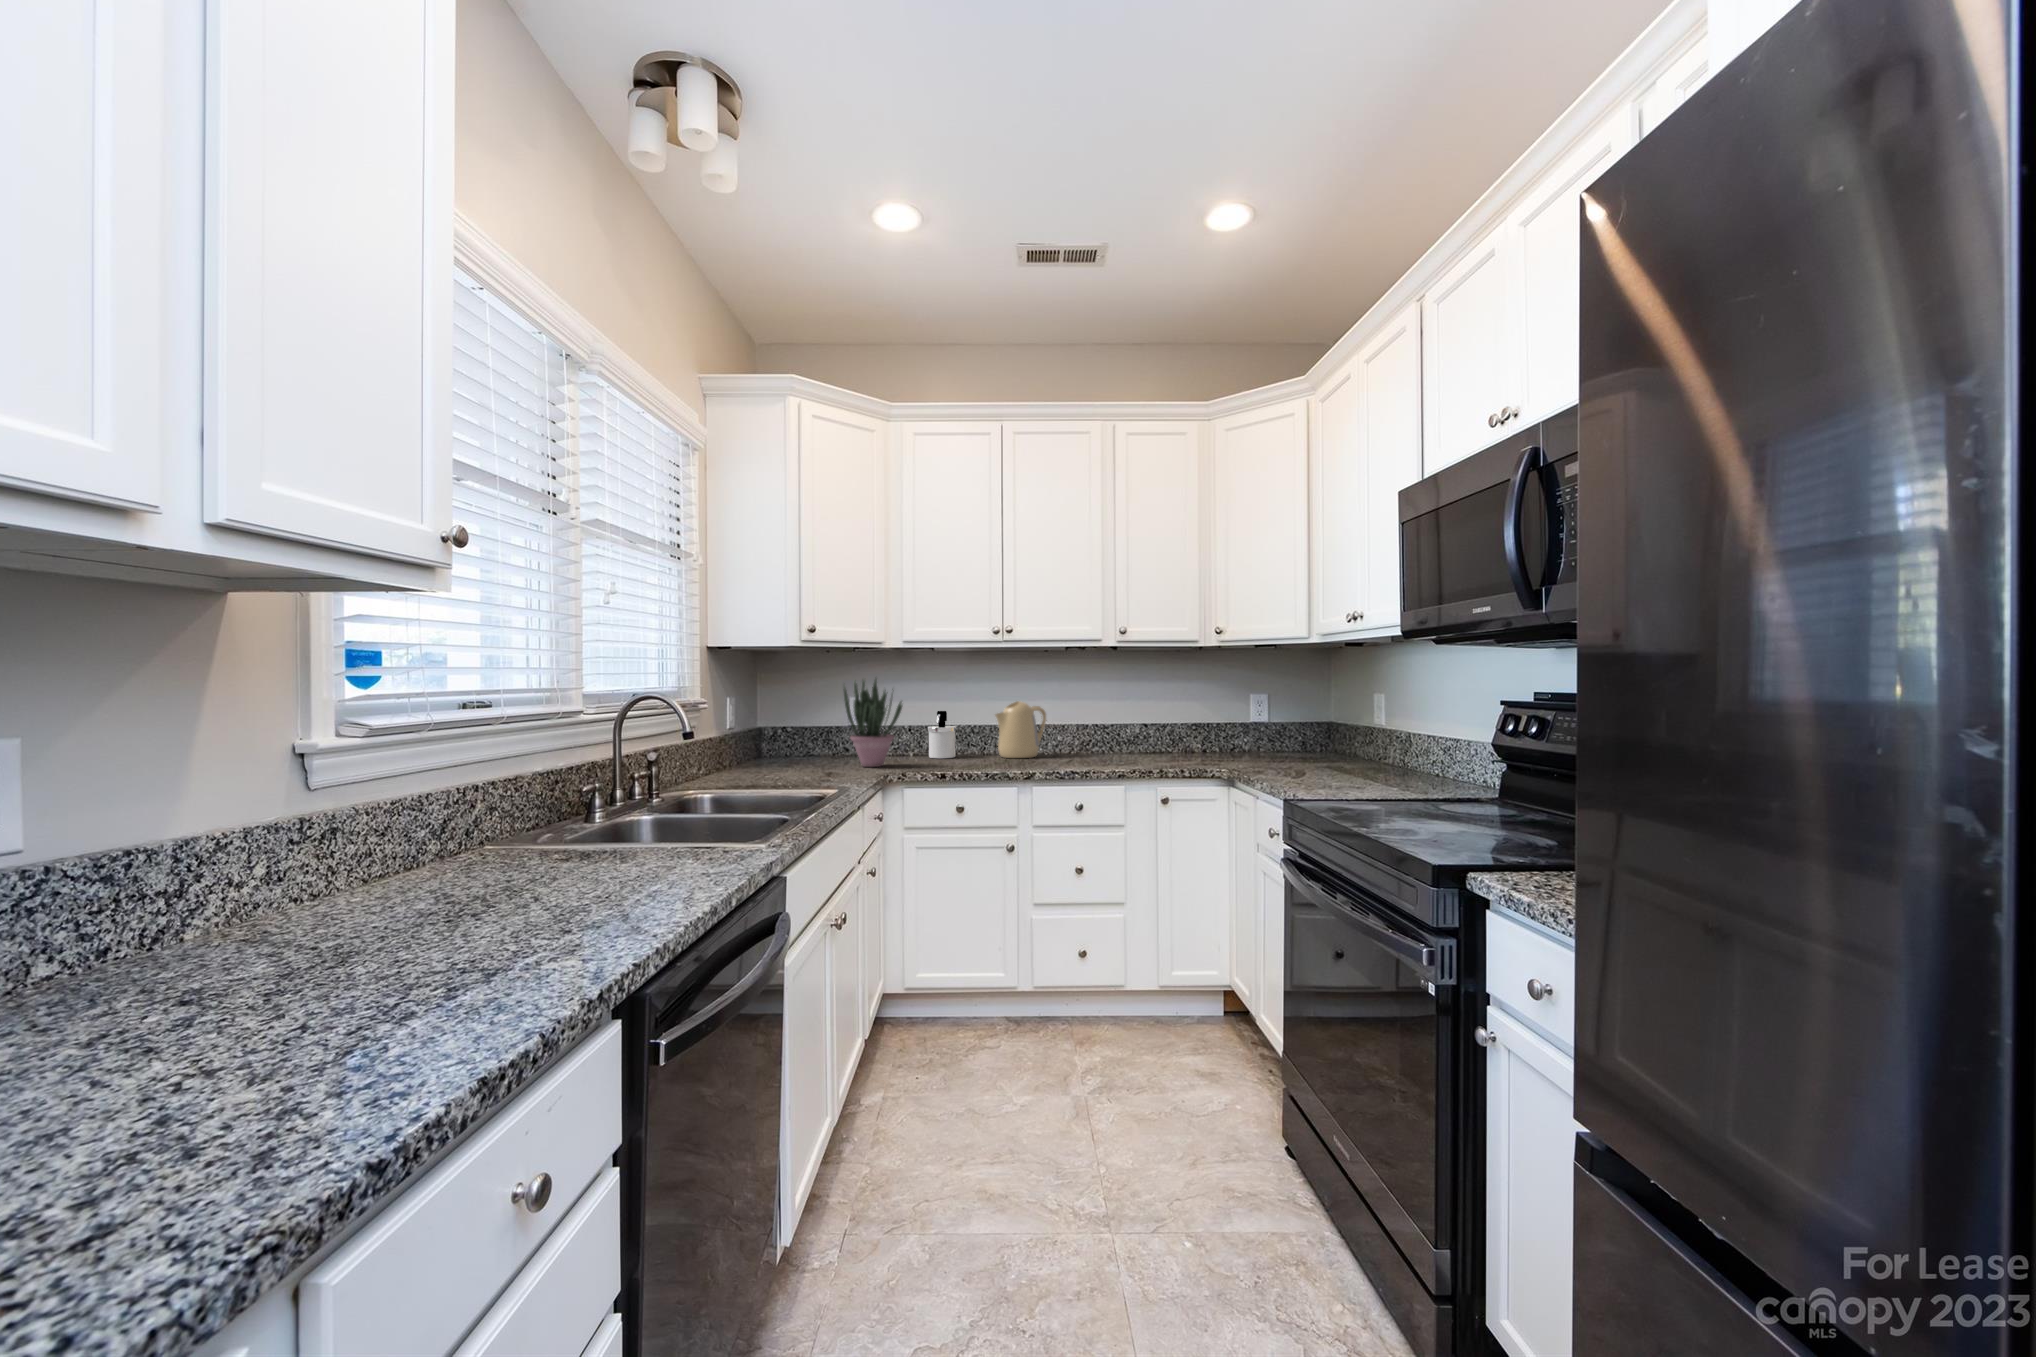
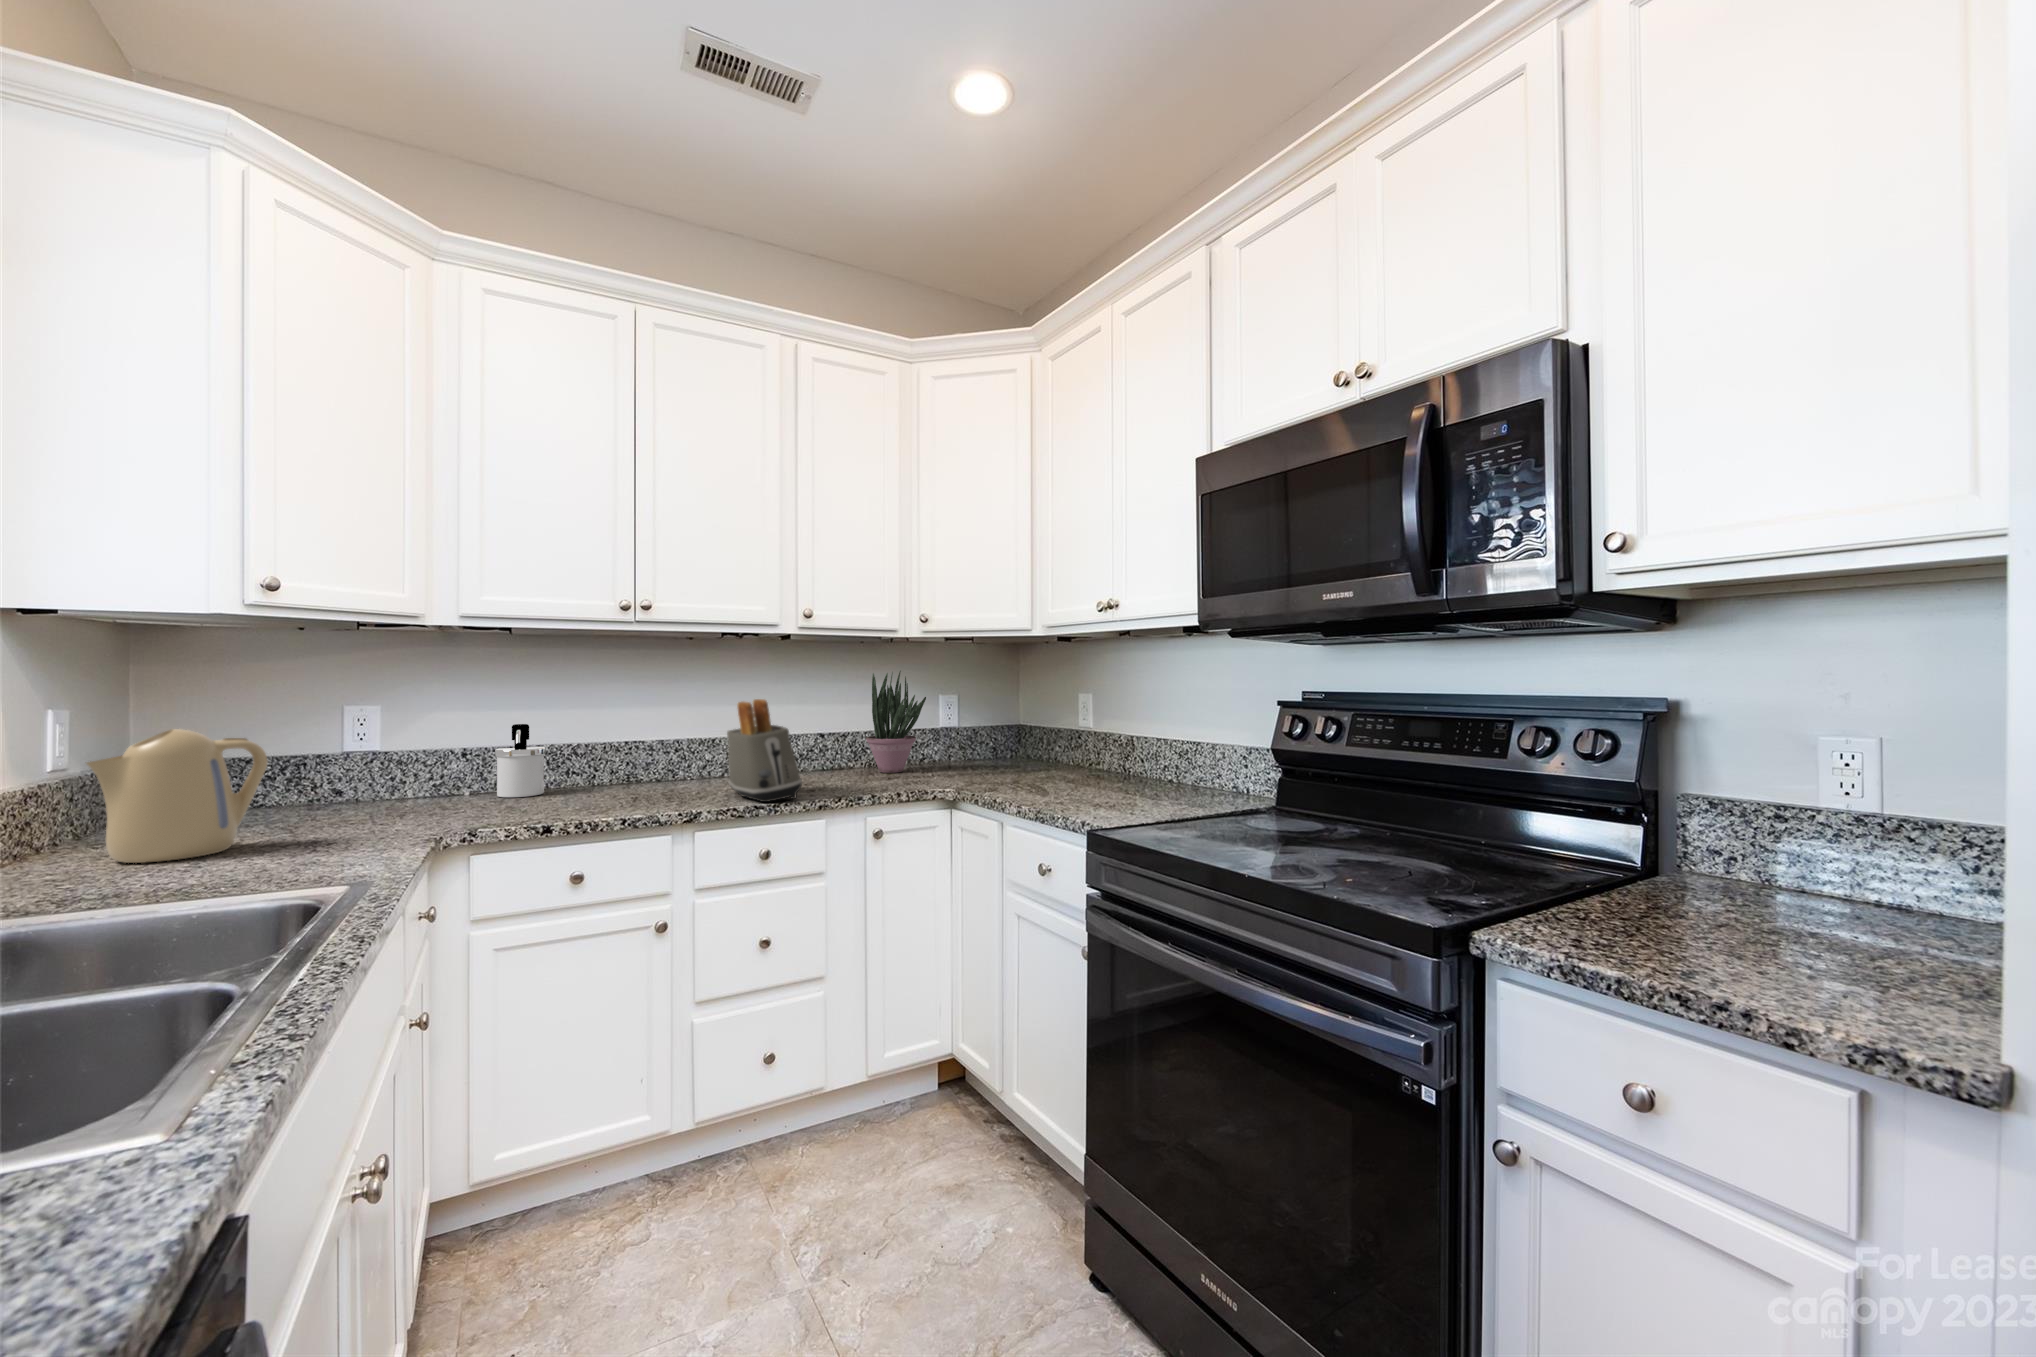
potted plant: present [843,679,902,767] -> present [866,671,926,773]
toaster: none [1062,695,1108,769] -> present [727,699,802,802]
kettle: present [995,701,1046,758] -> present [87,729,268,863]

